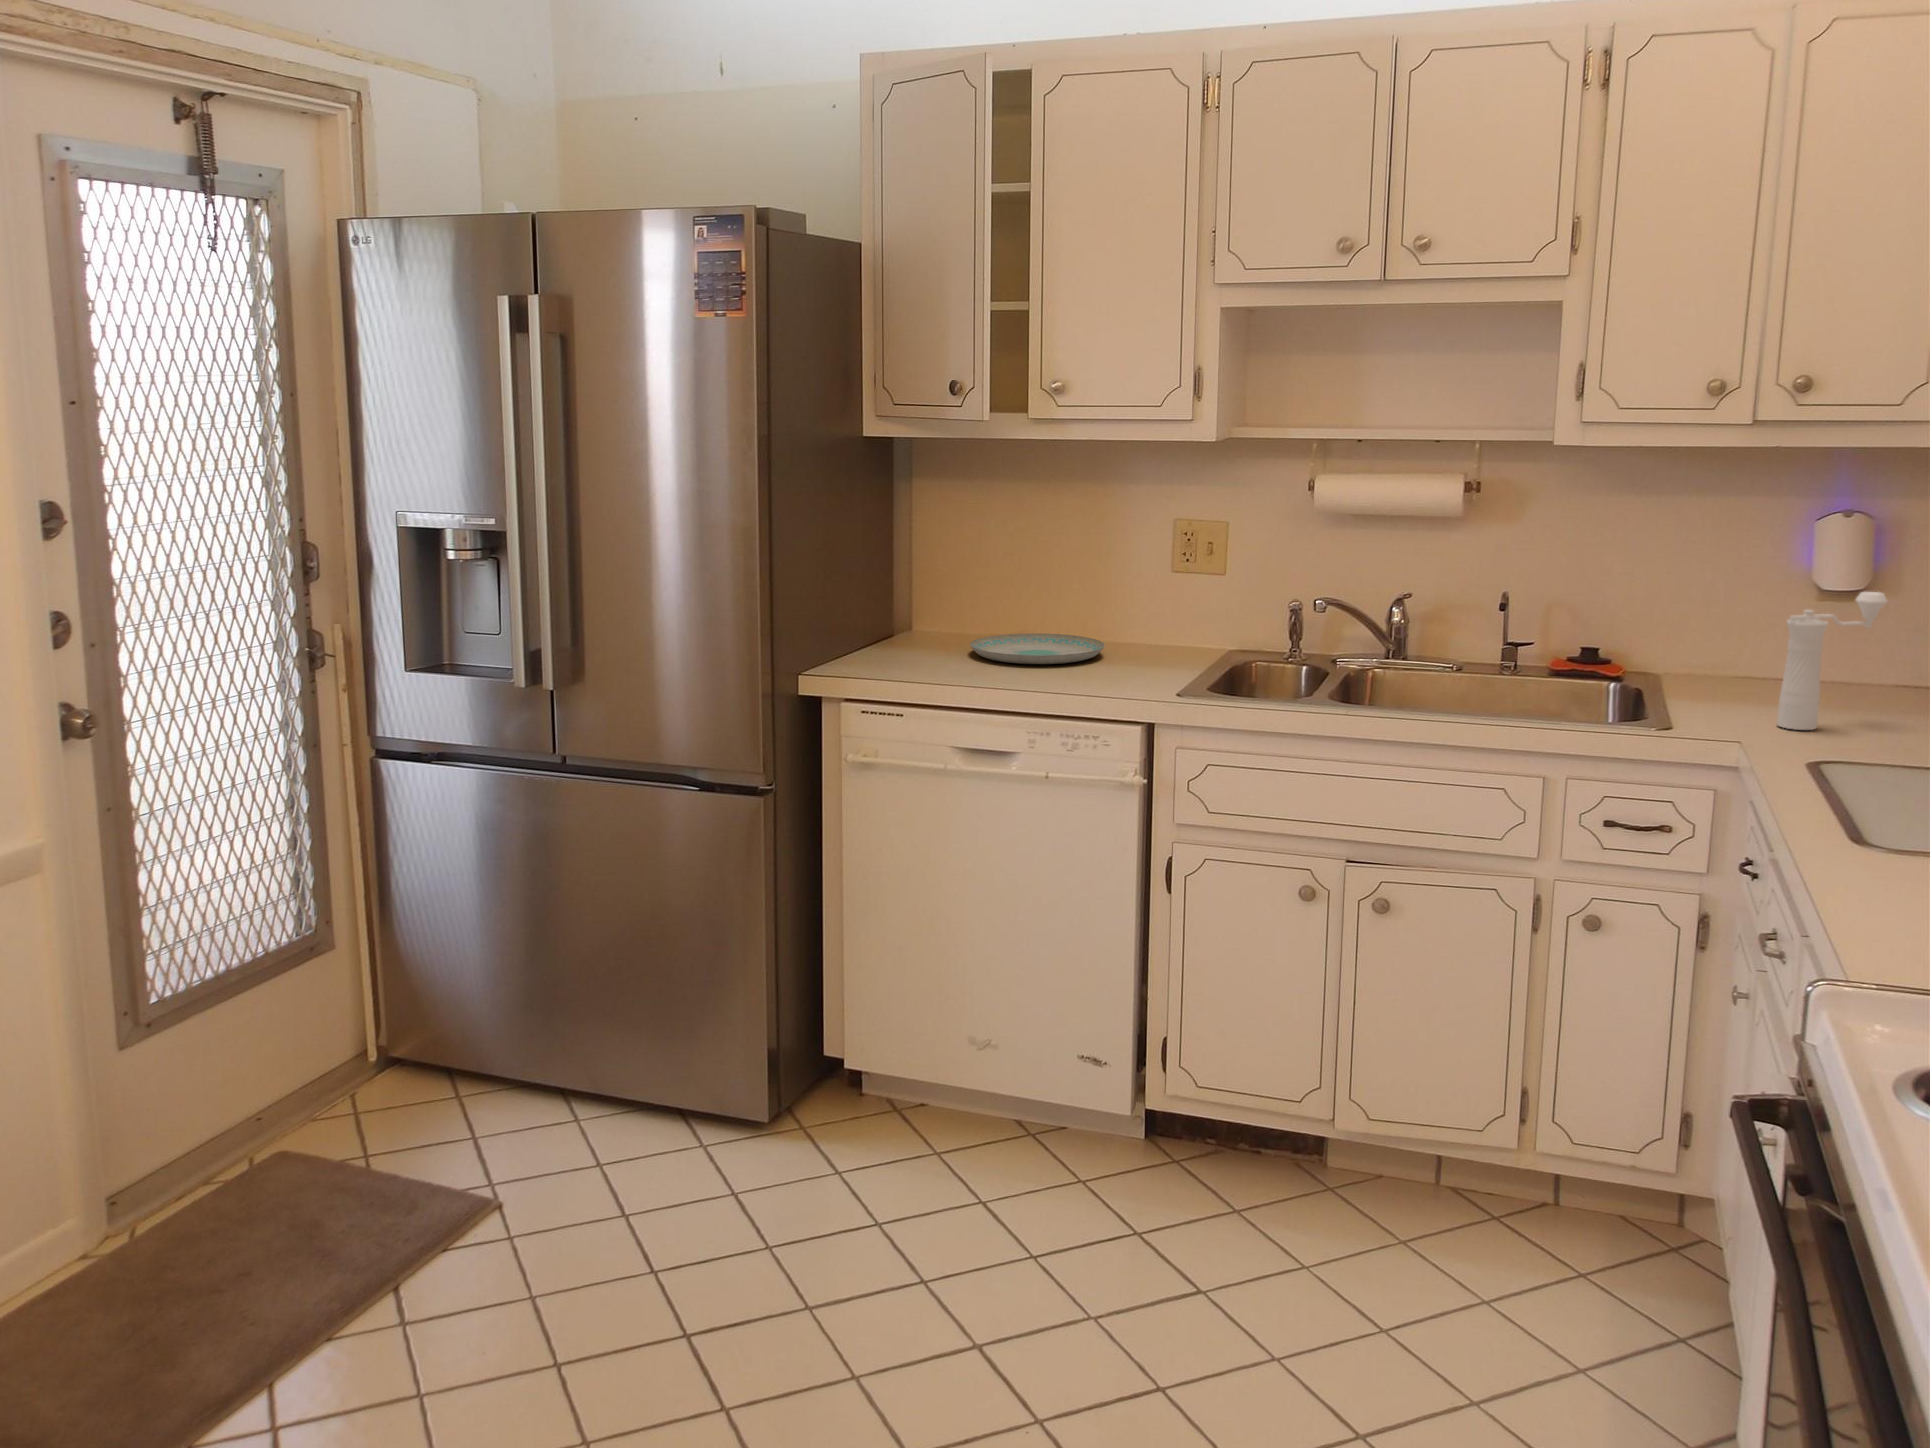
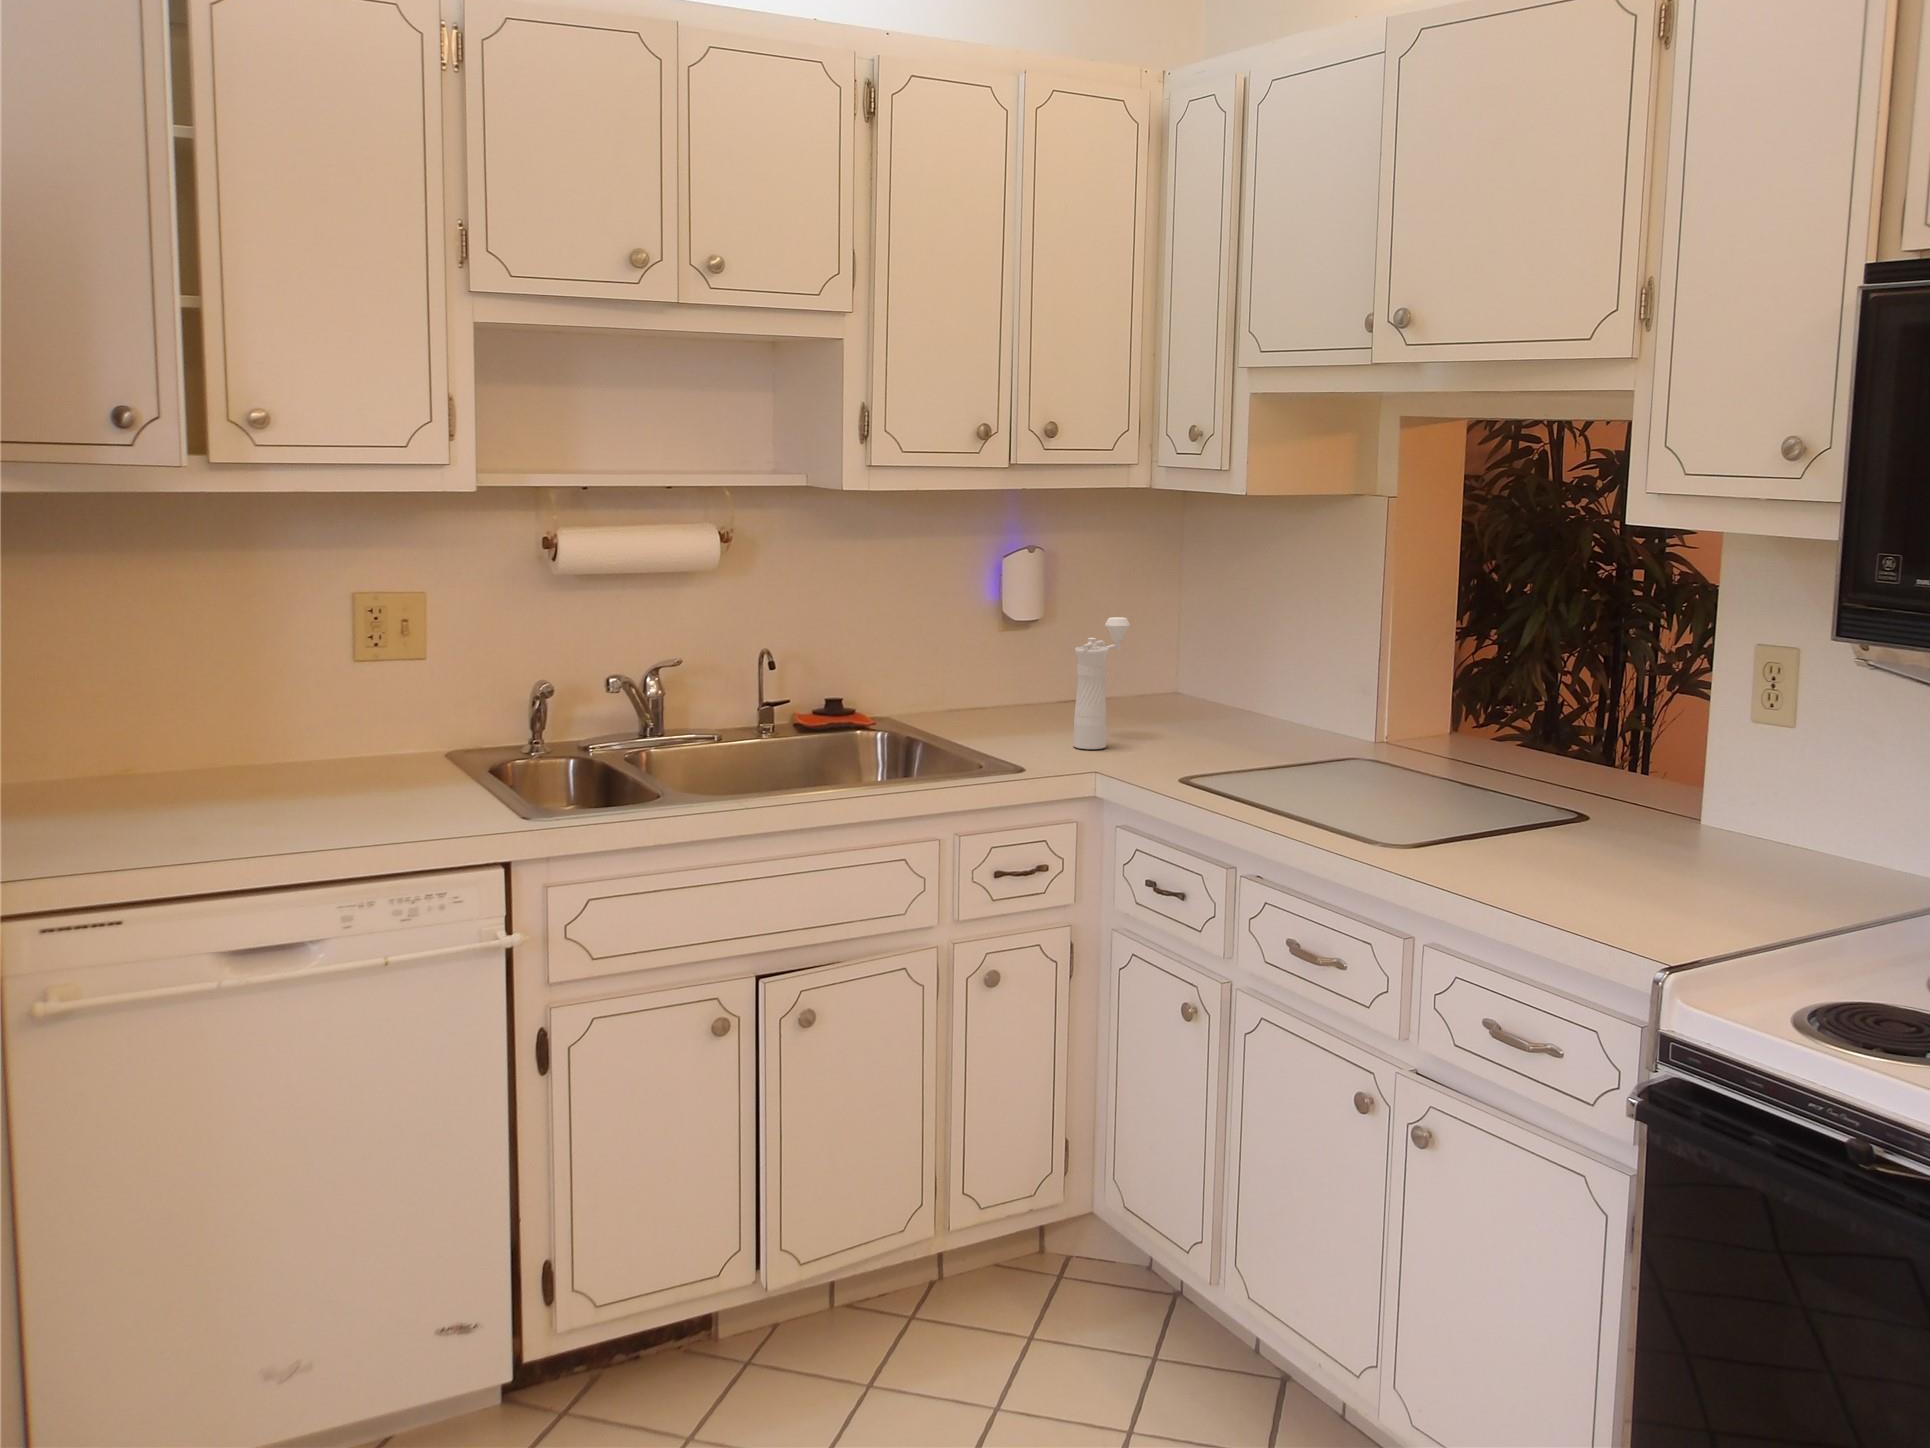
plate: present [970,634,1105,664] -> none [116,765,330,817]

